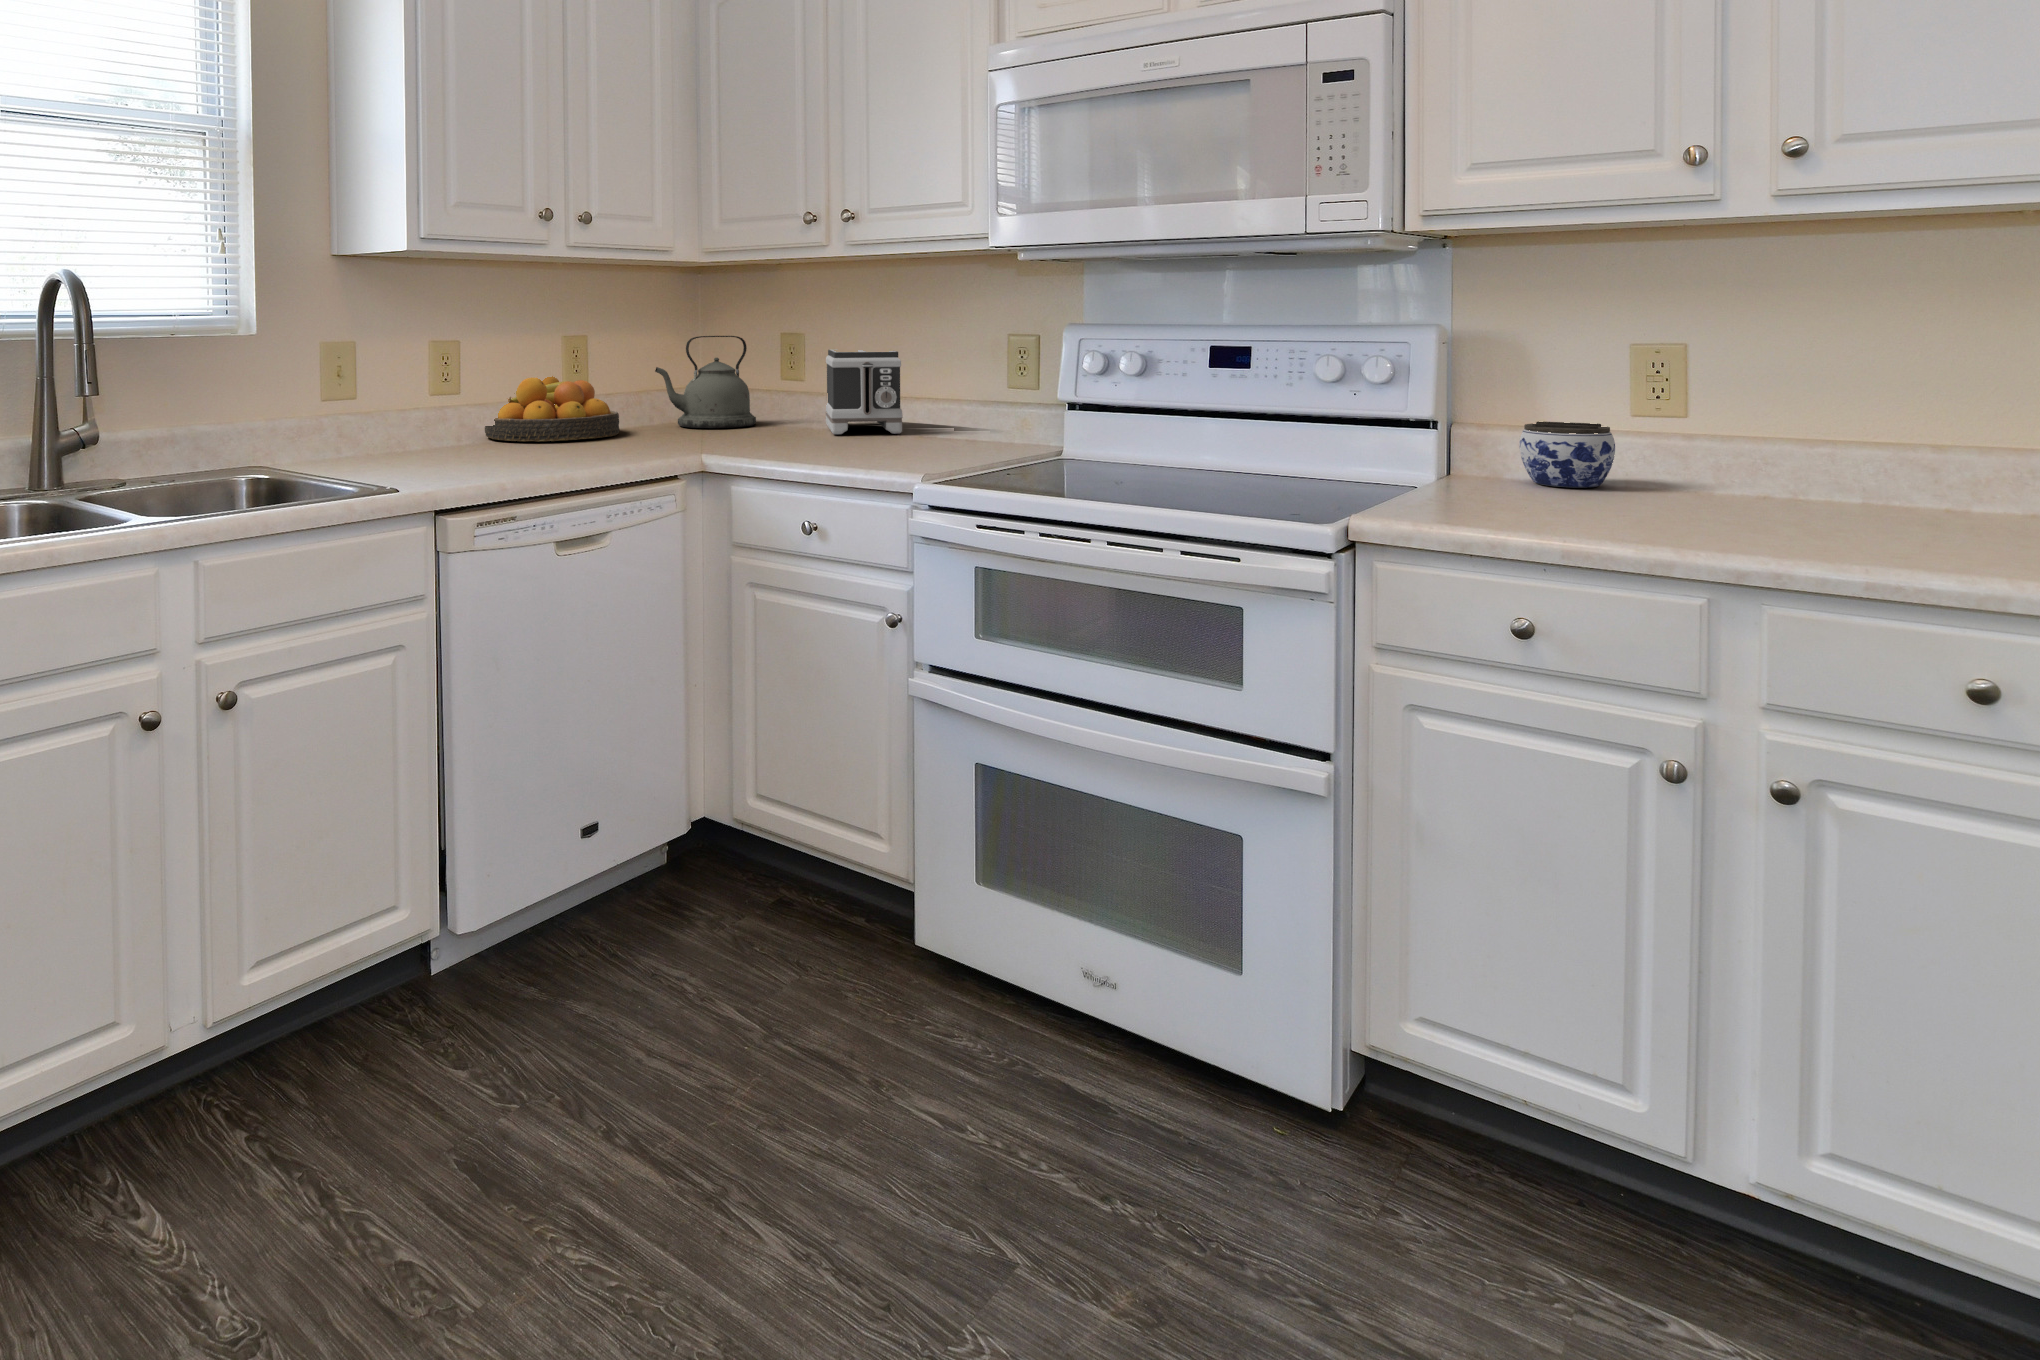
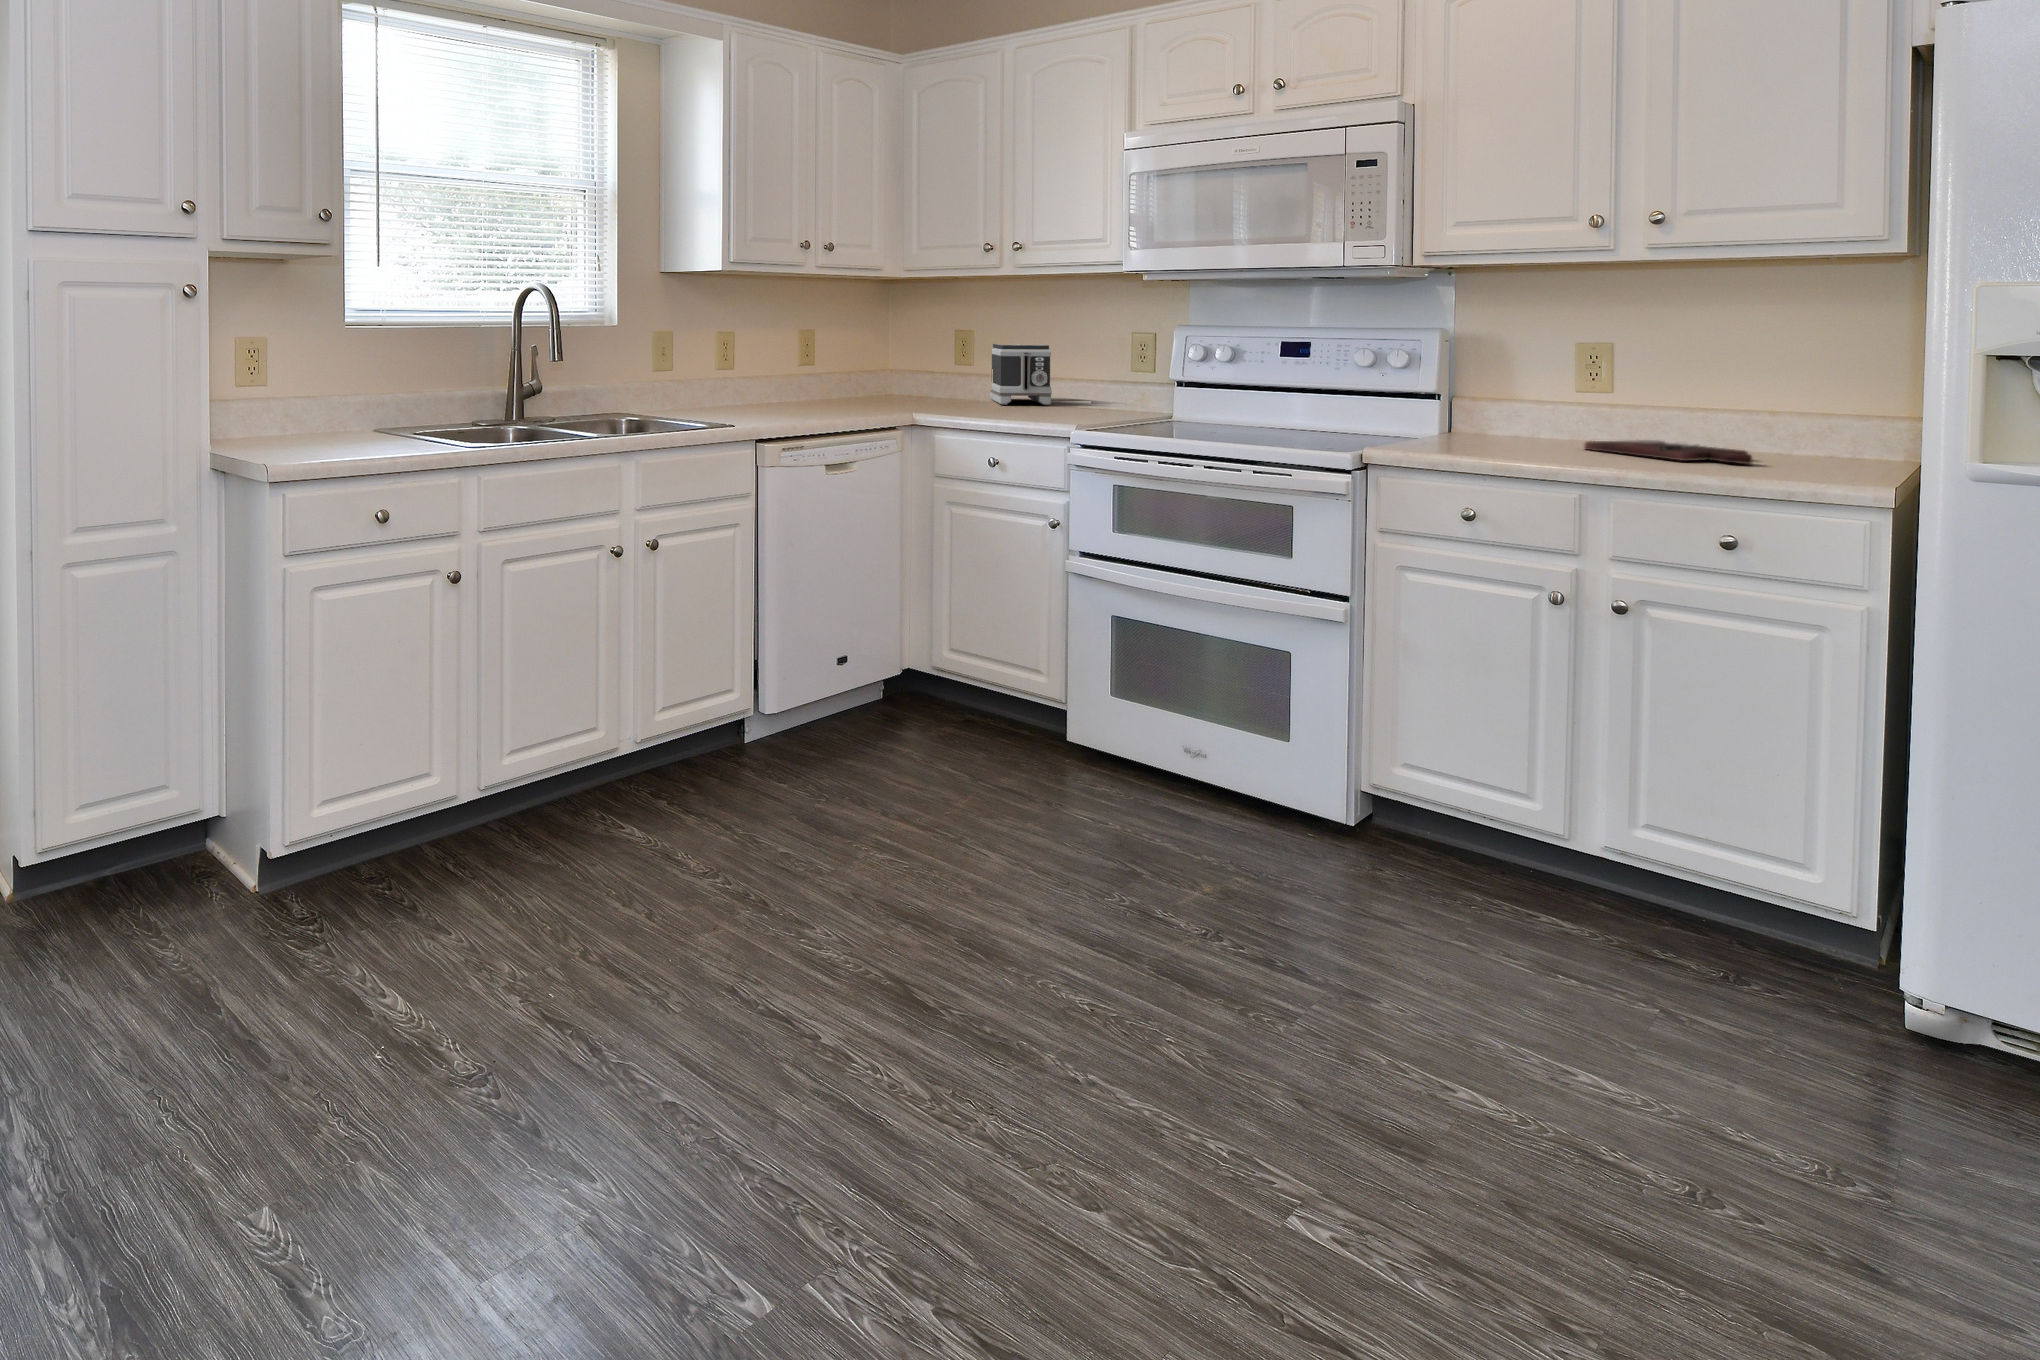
kettle: present [655,336,756,428] -> none [866,333,938,399]
fruit bowl: present [485,376,619,441] -> none [749,358,843,404]
jar: present [1519,421,1615,488] -> none [1495,396,1561,440]
cutting board: none [1667,488,1951,536] -> present [1584,440,1752,464]

